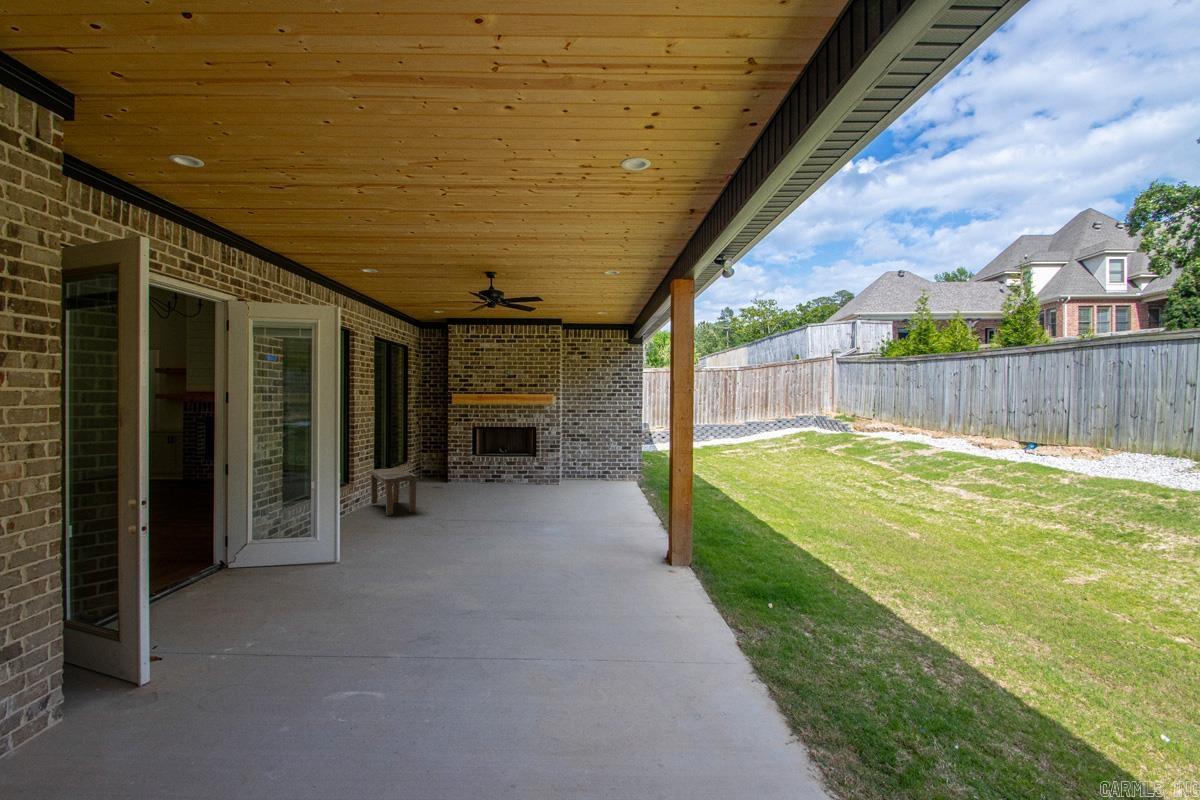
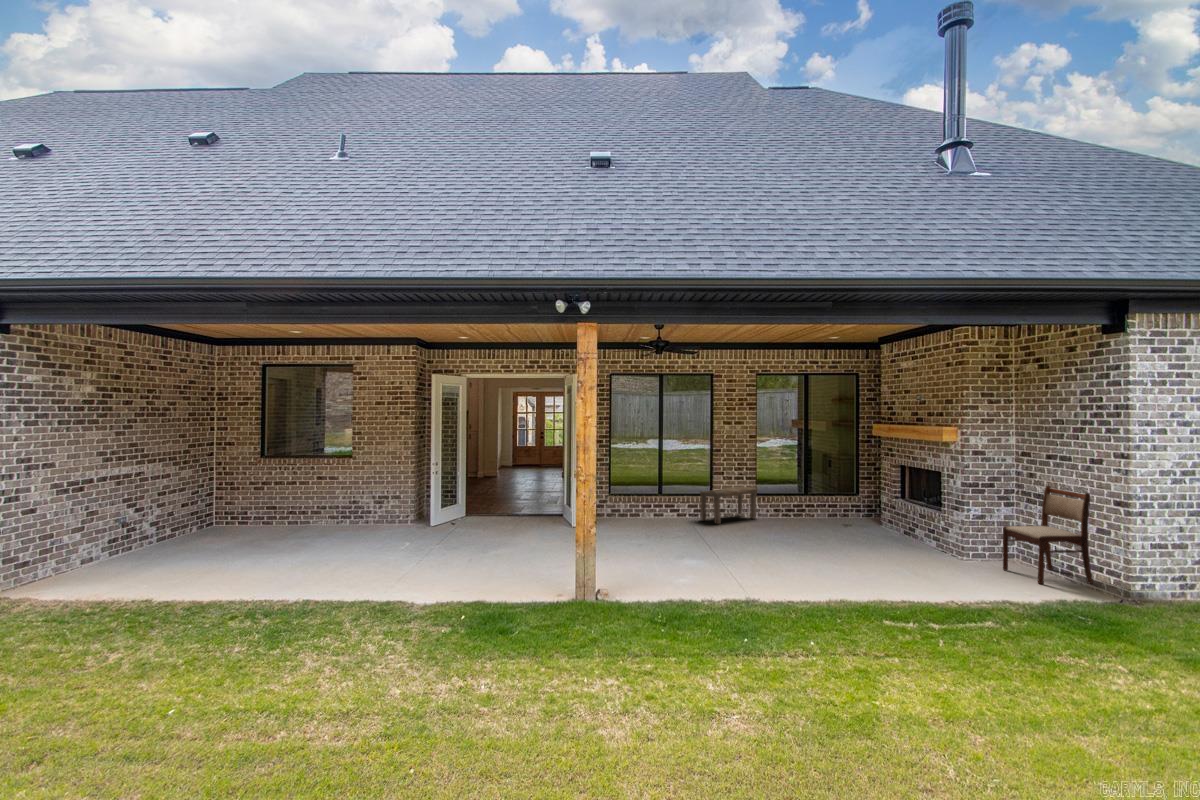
dining chair: none [594,428,625,481] -> present [1003,486,1093,584]

